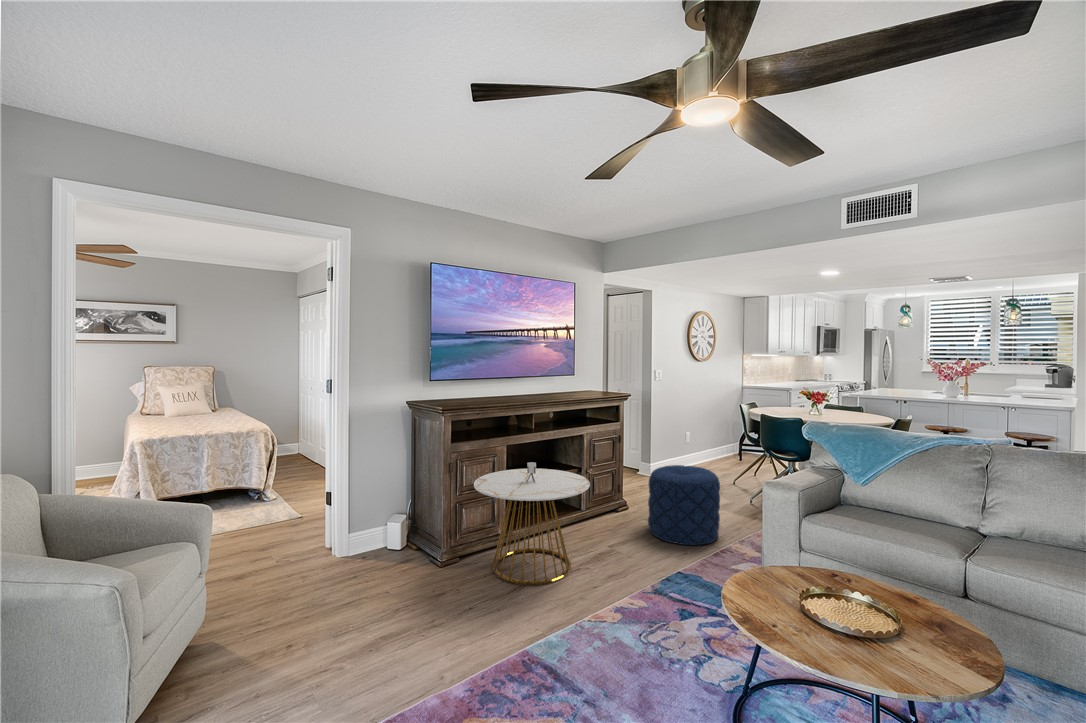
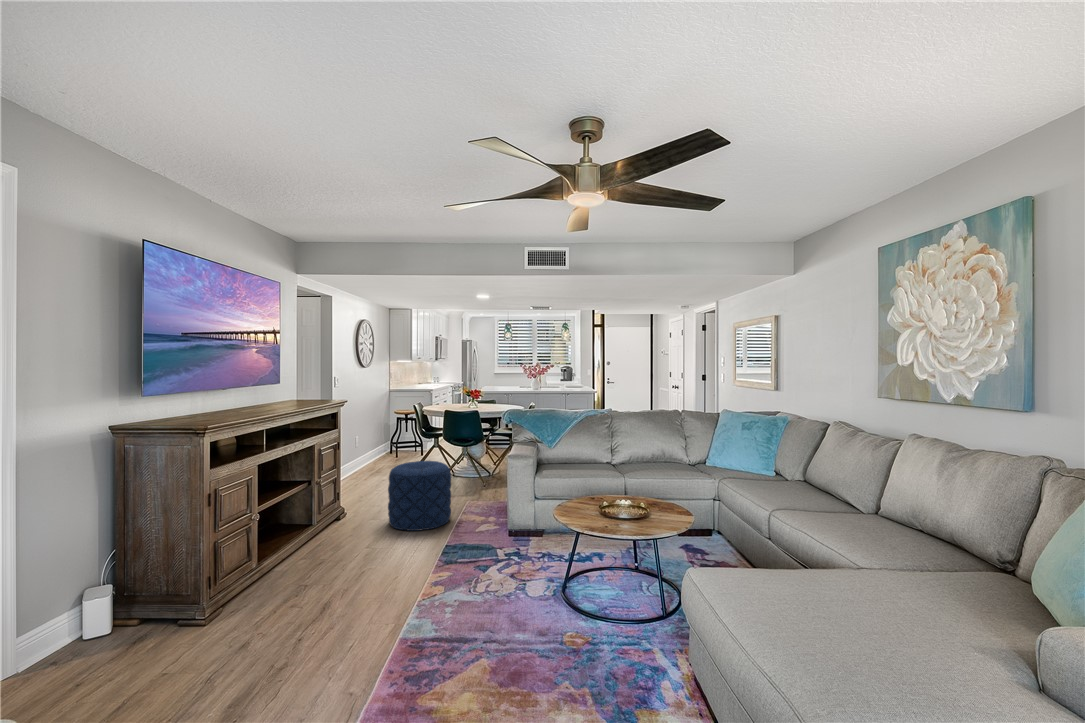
side table: present [474,462,590,586] -> none [248,476,383,608]

